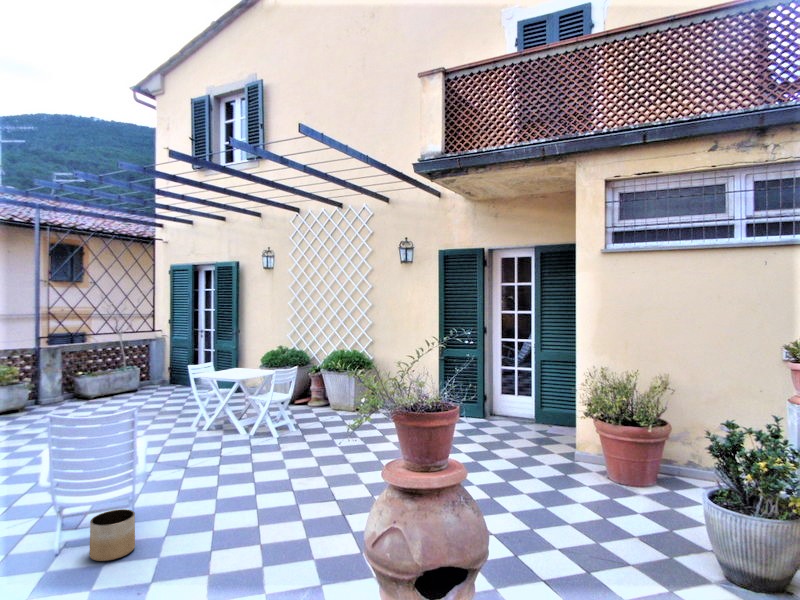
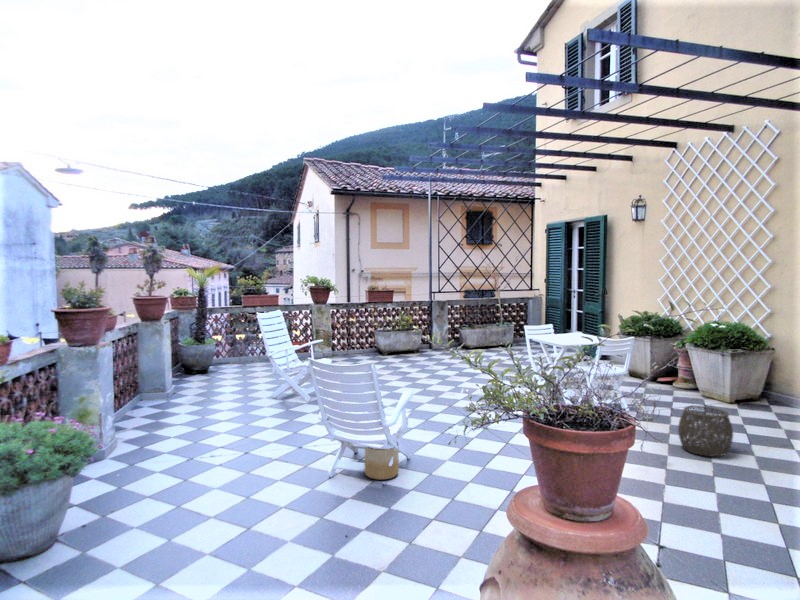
woven basket: none [347,415,384,452] -> present [678,406,733,457]

